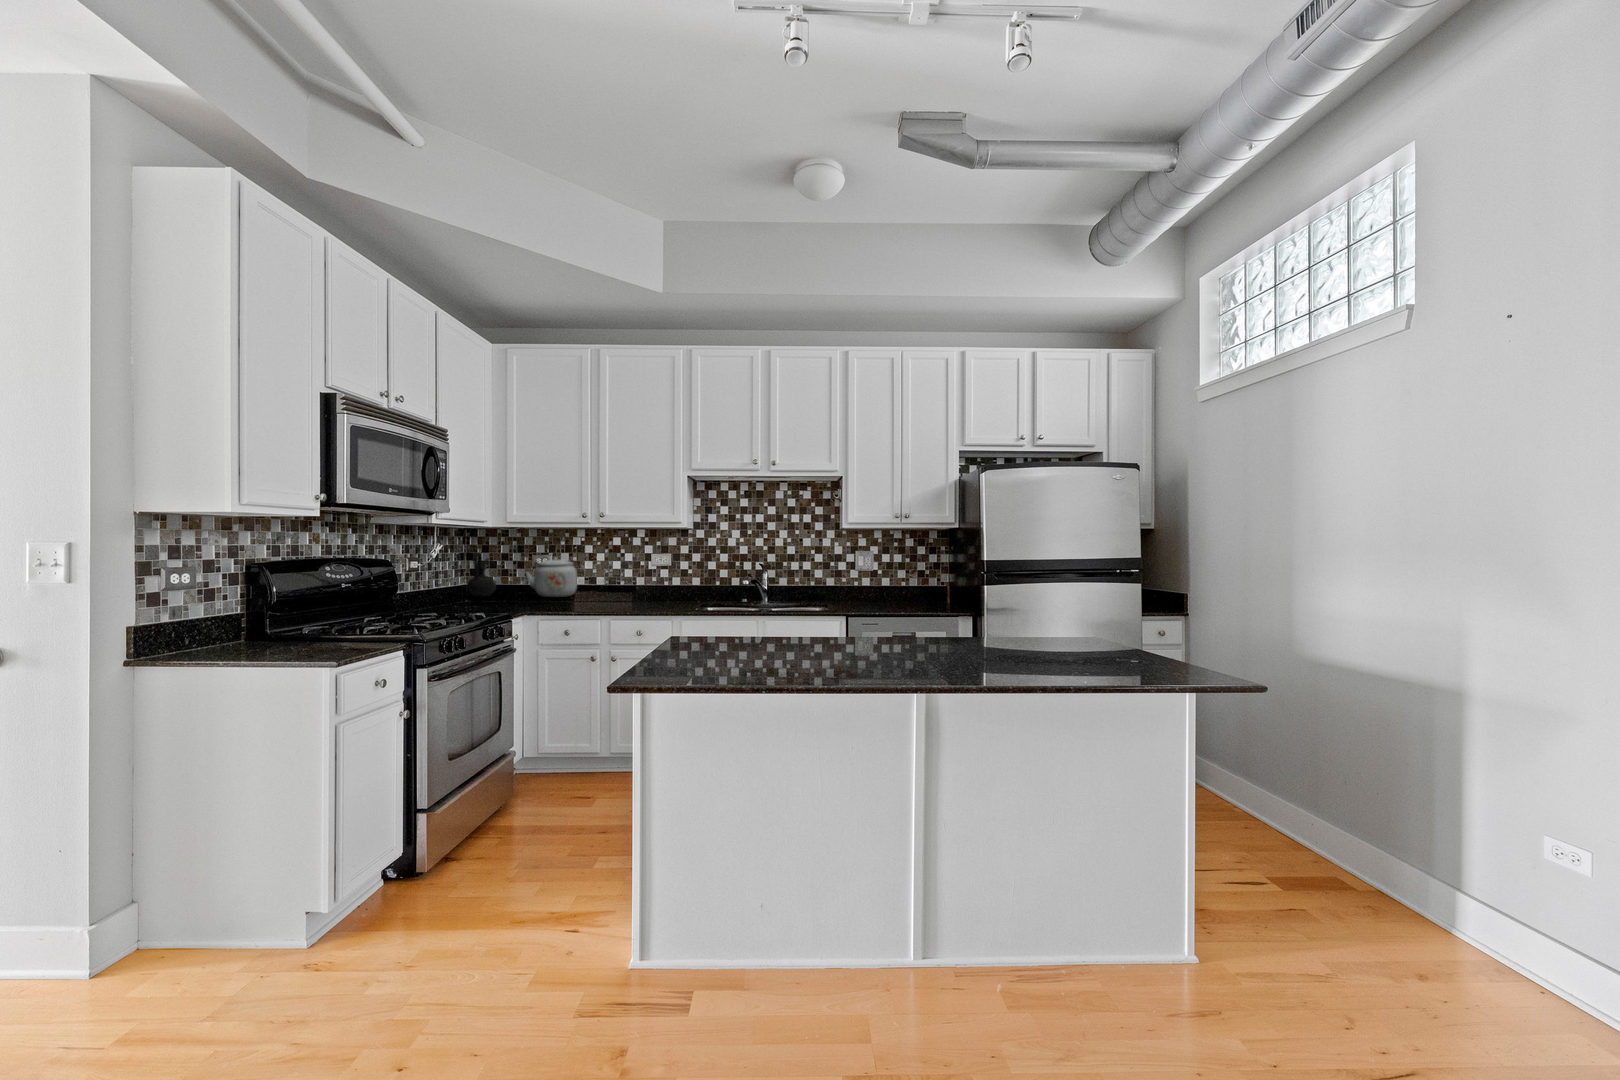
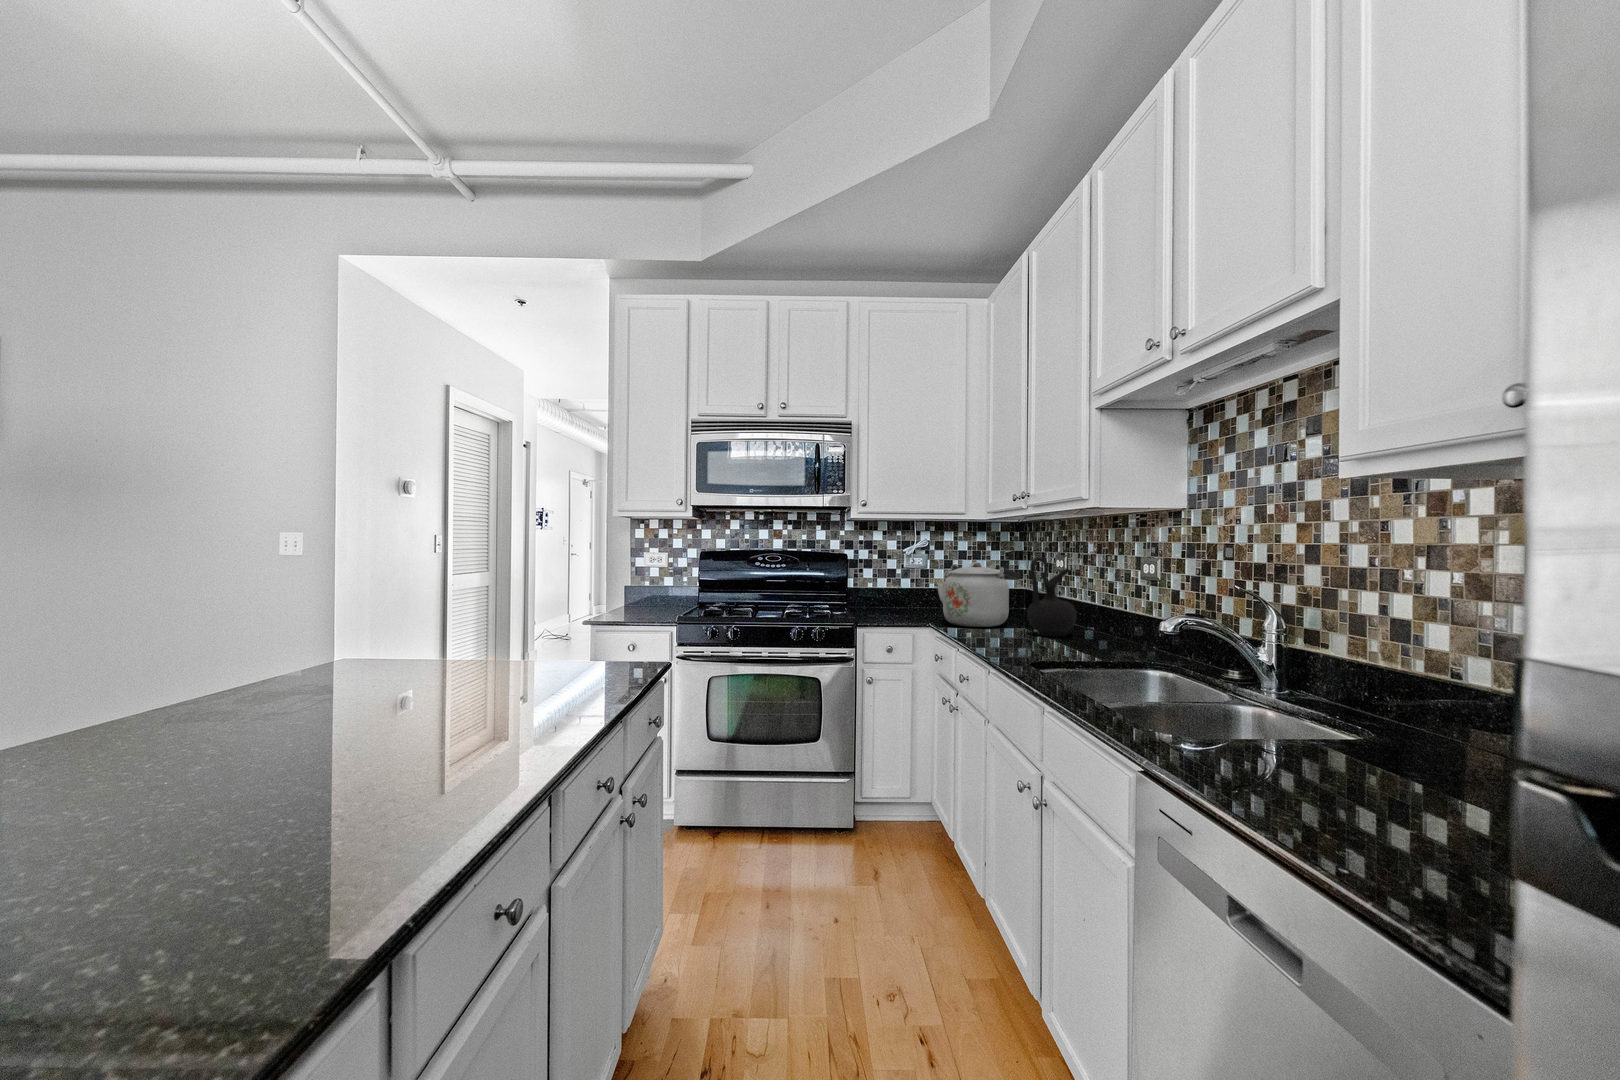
ceramic jug: present [467,553,496,598] -> present [1027,557,1077,637]

